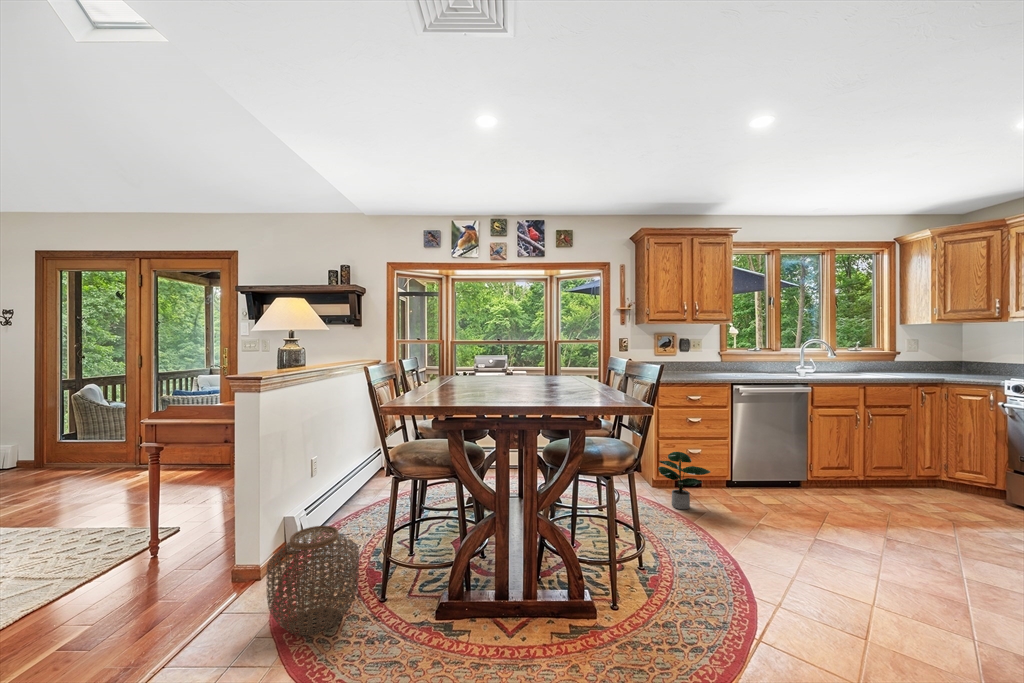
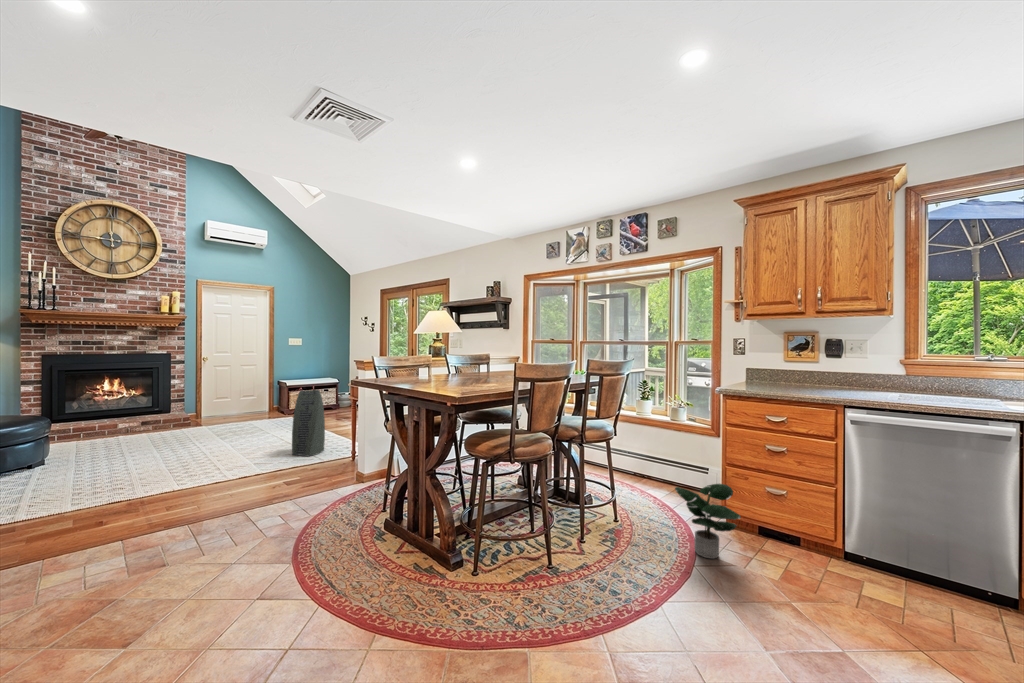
air purifier: none [29,444,99,586] -> present [292,390,325,456]
woven basket: present [267,526,359,635] -> none [290,451,348,514]

